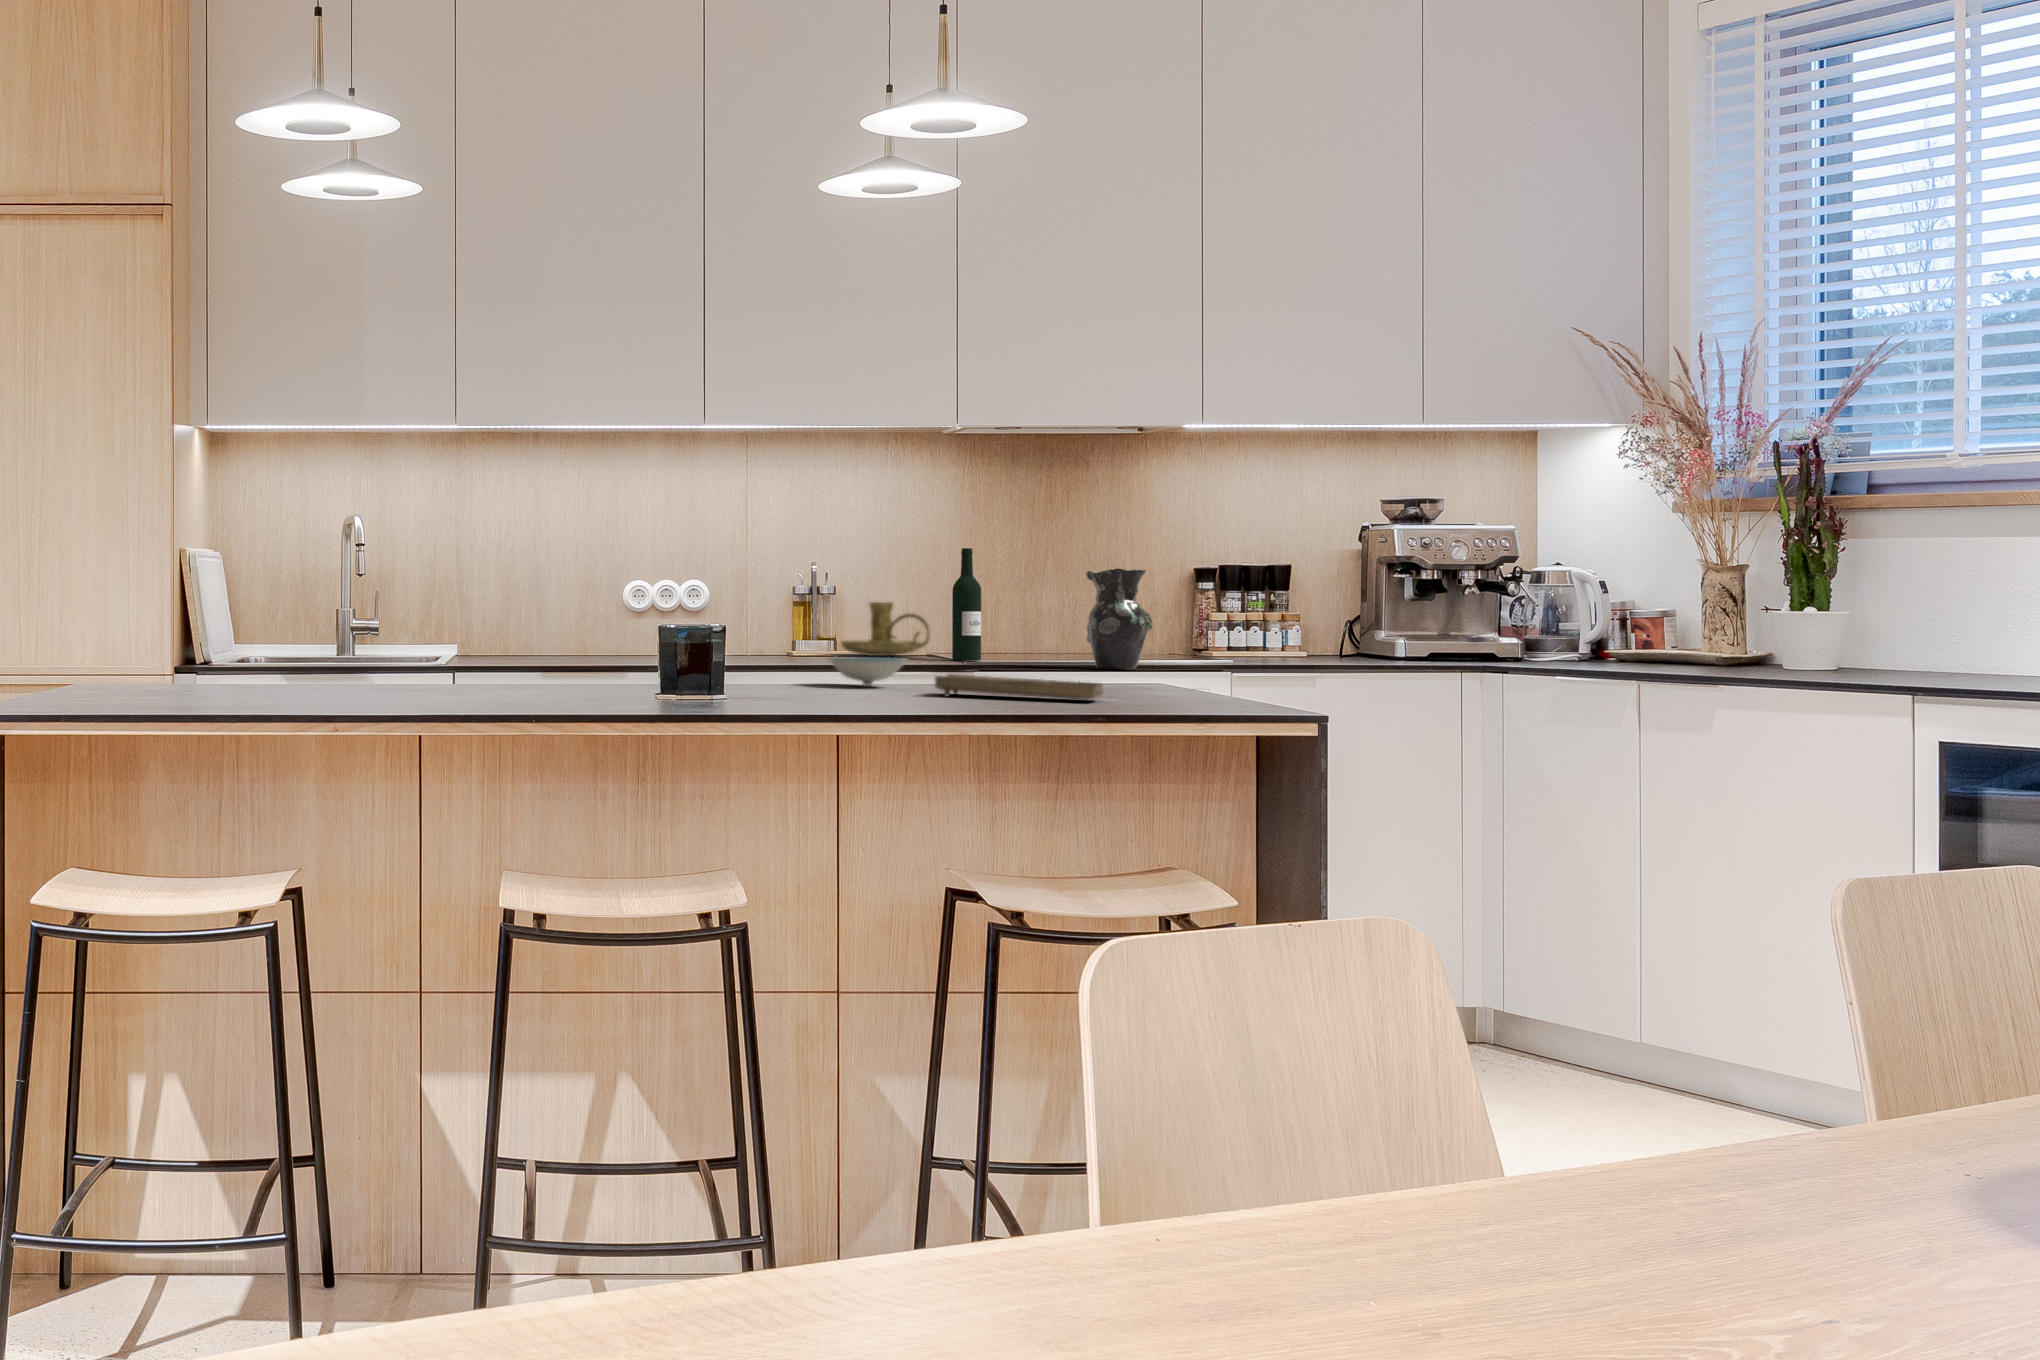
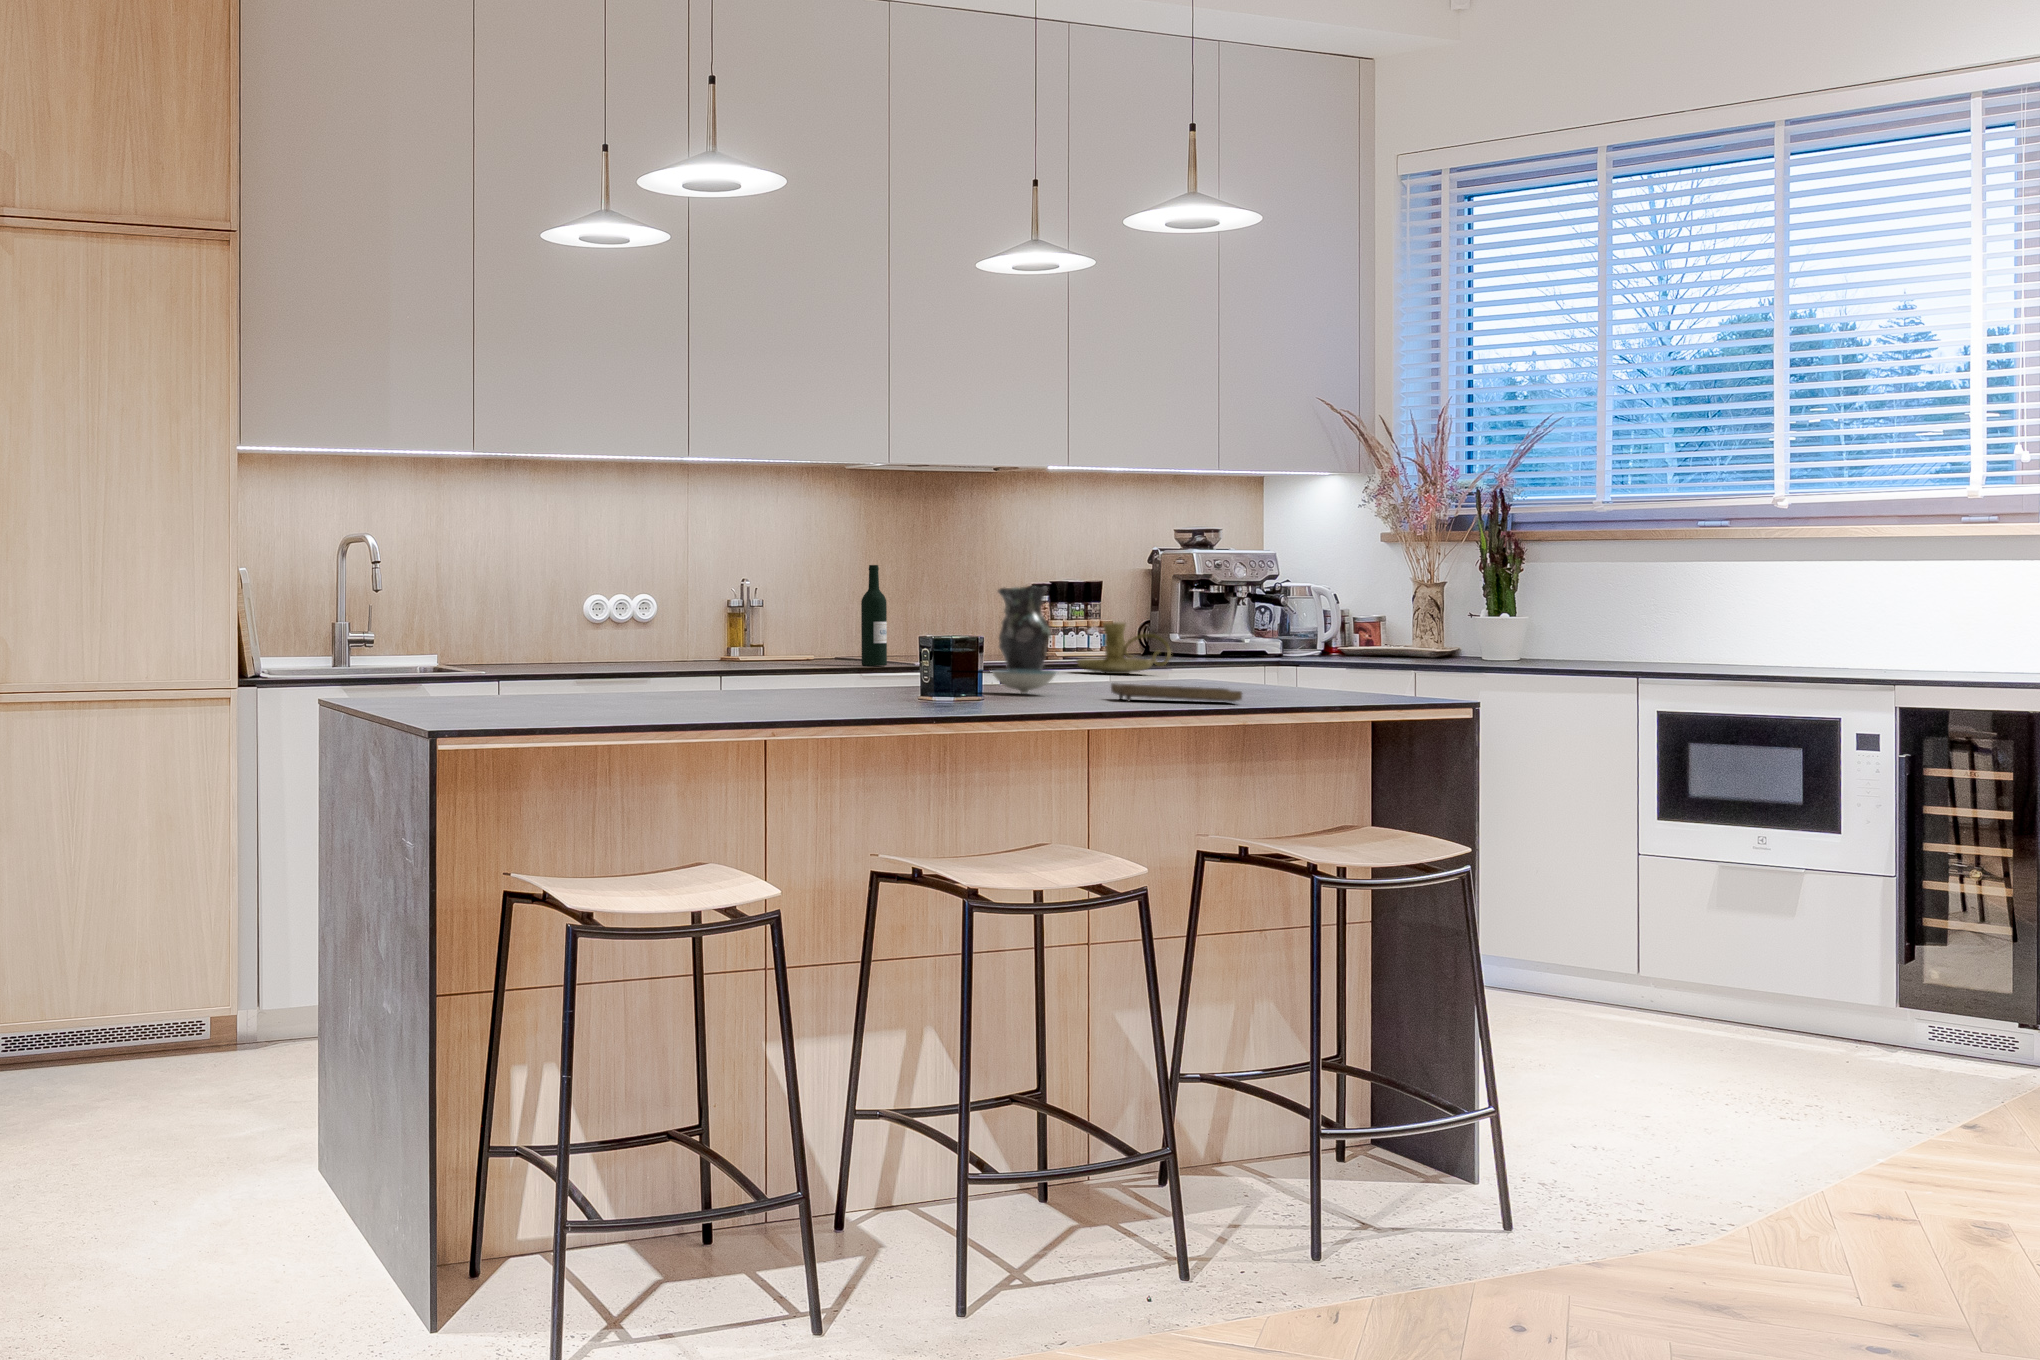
candle holder: present [841,602,930,656] -> present [1077,622,1171,674]

